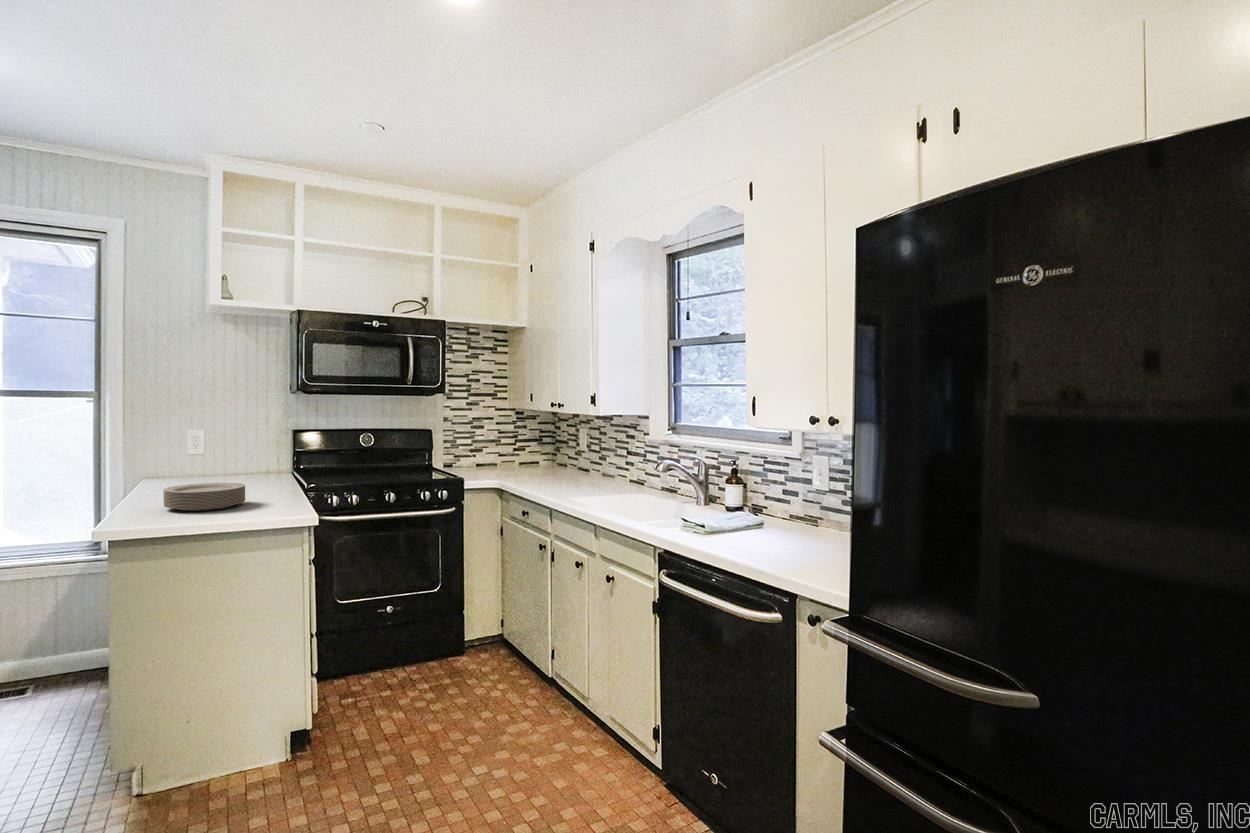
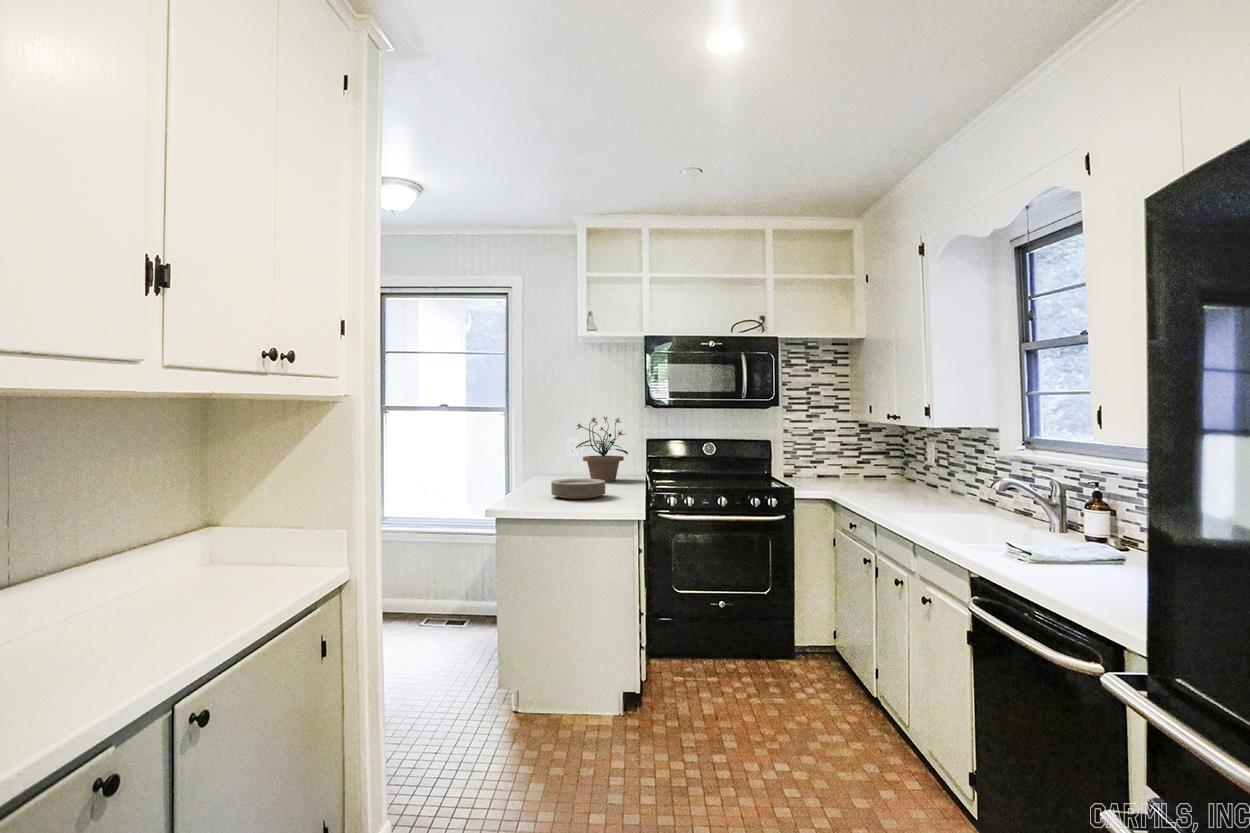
potted plant: none [183,402,260,485] -> present [576,417,628,482]

